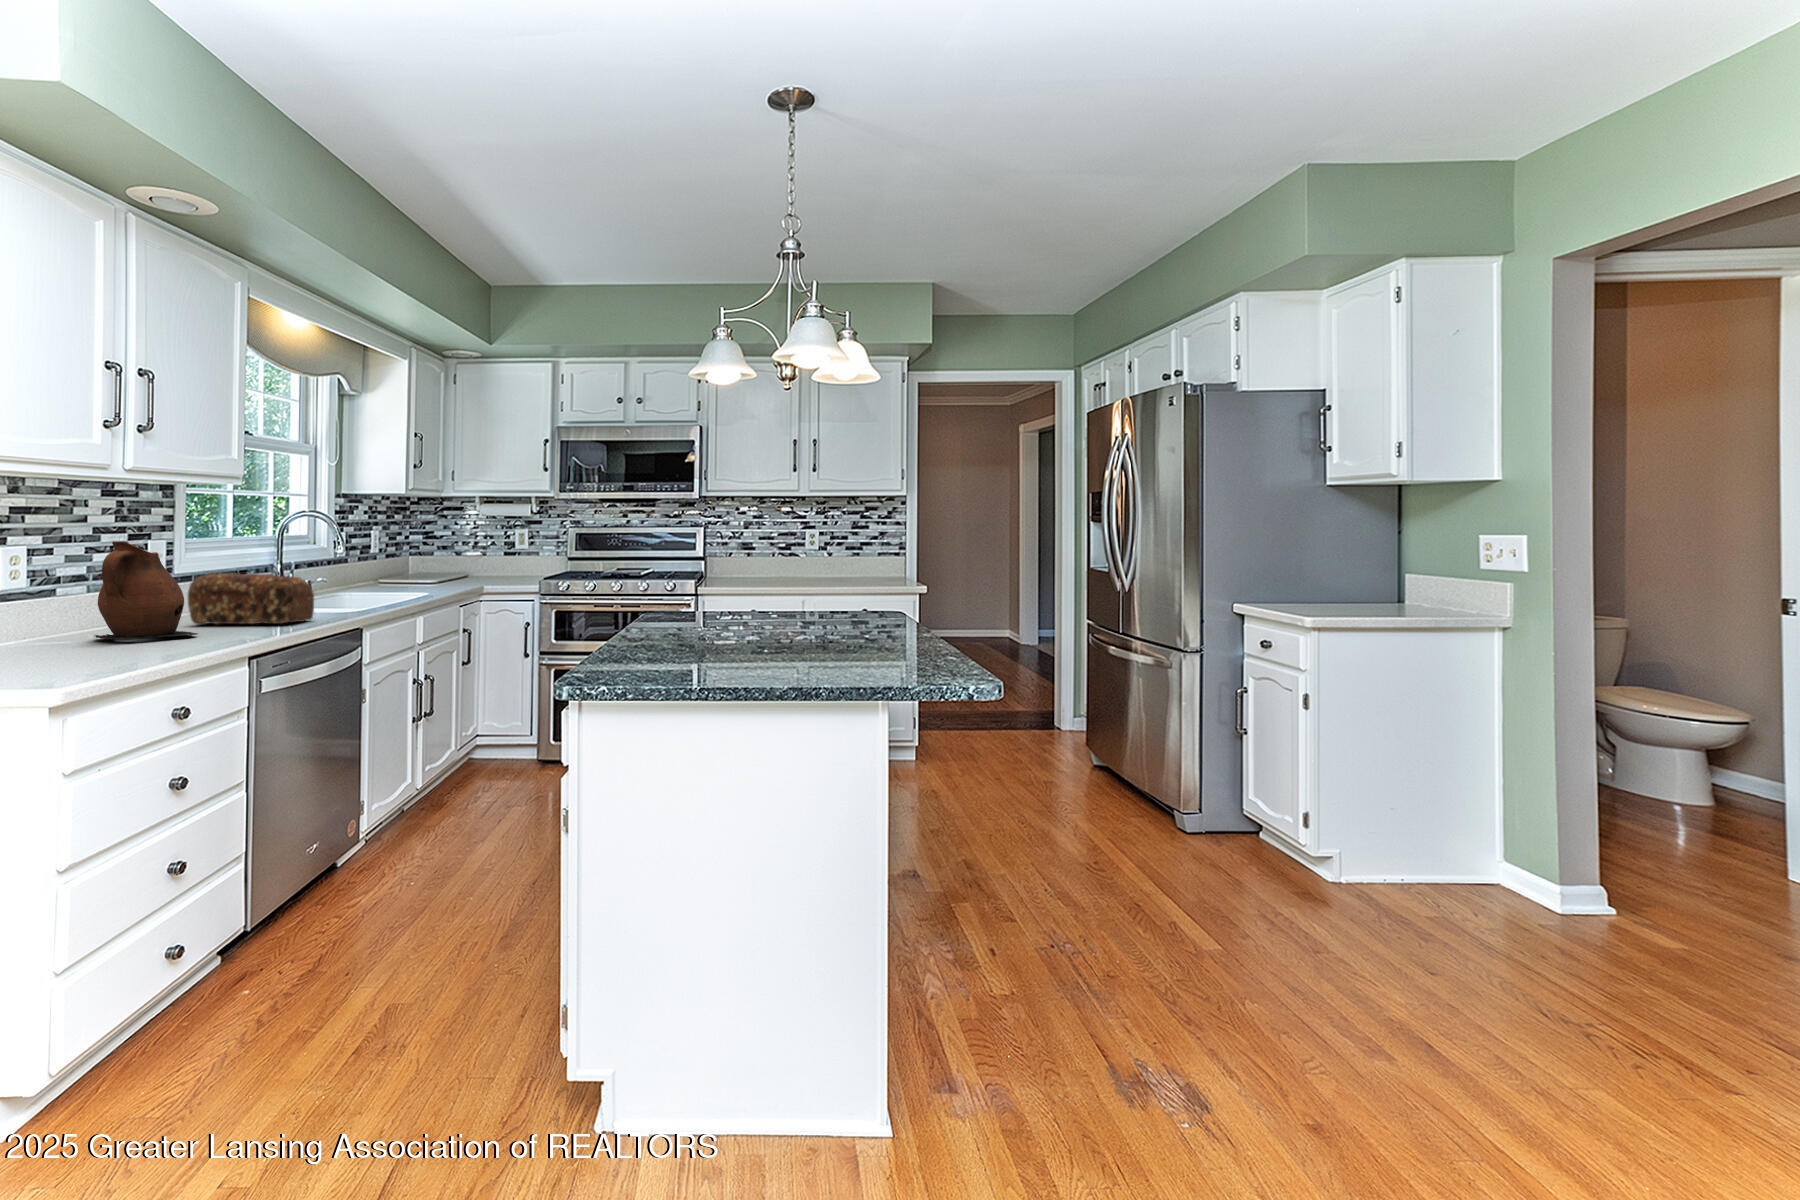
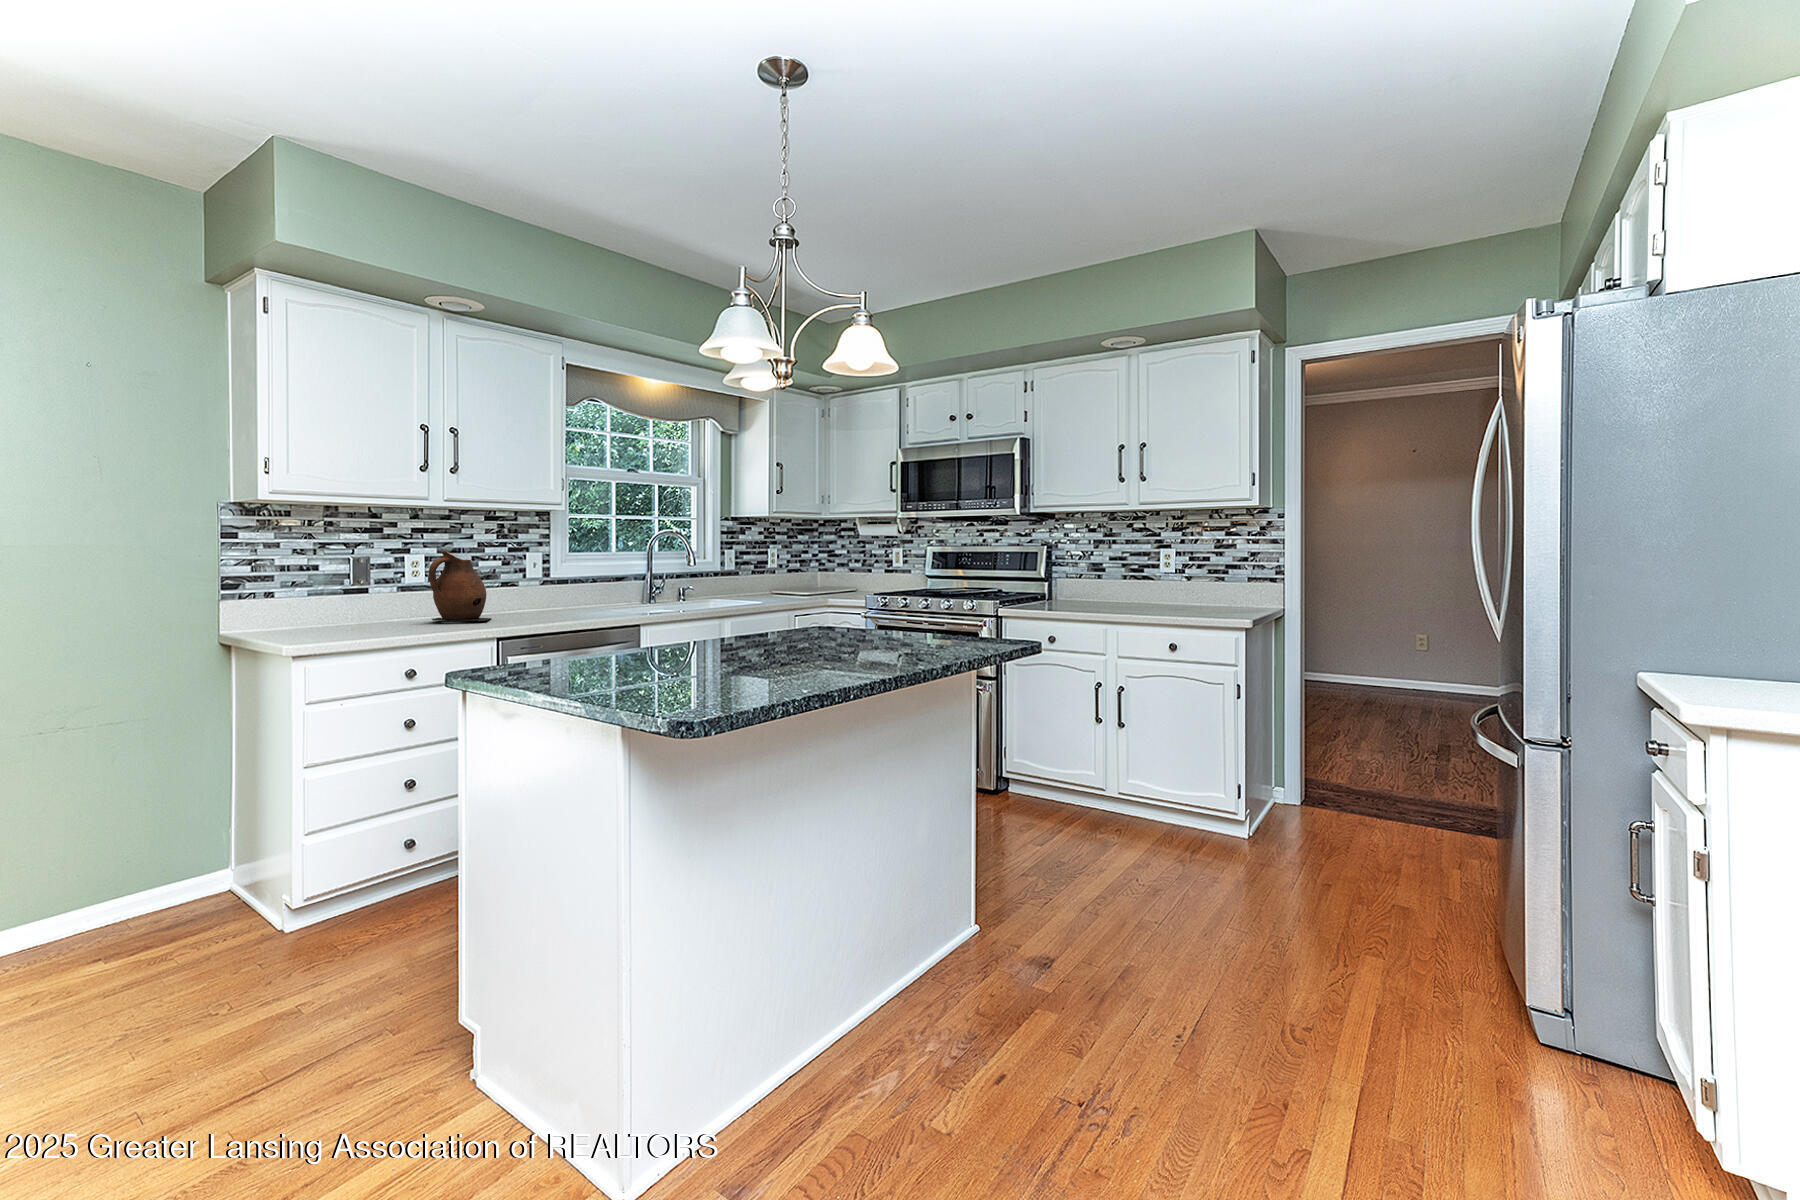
bread loaf: present [187,573,314,624] -> none [515,577,593,617]

